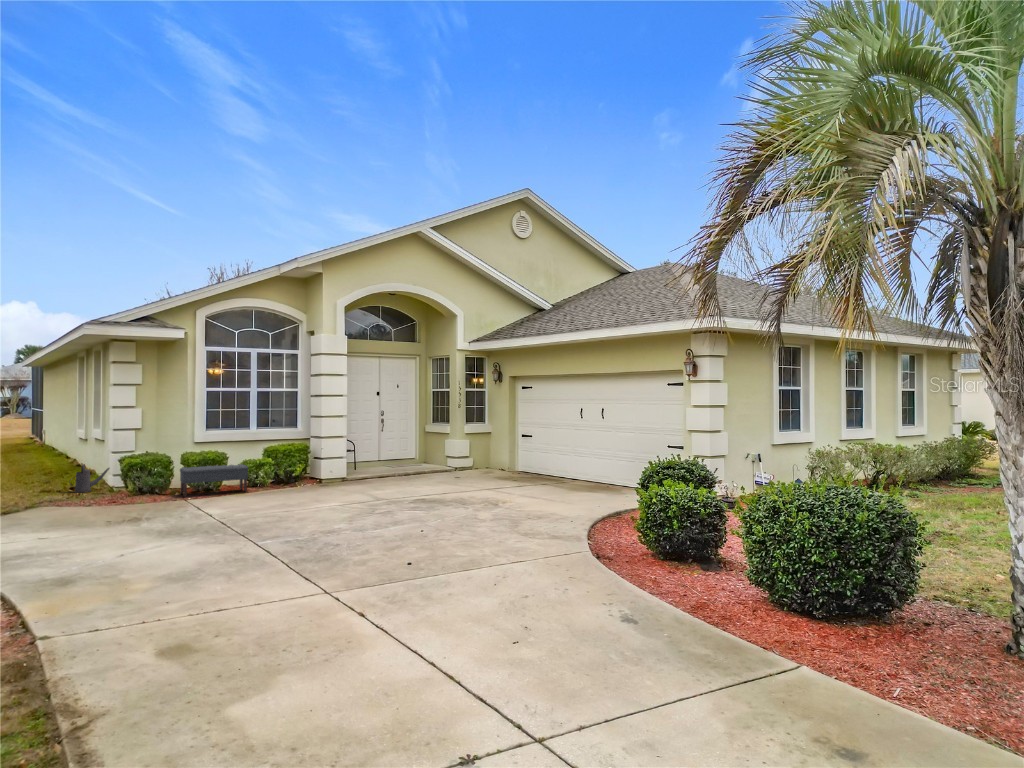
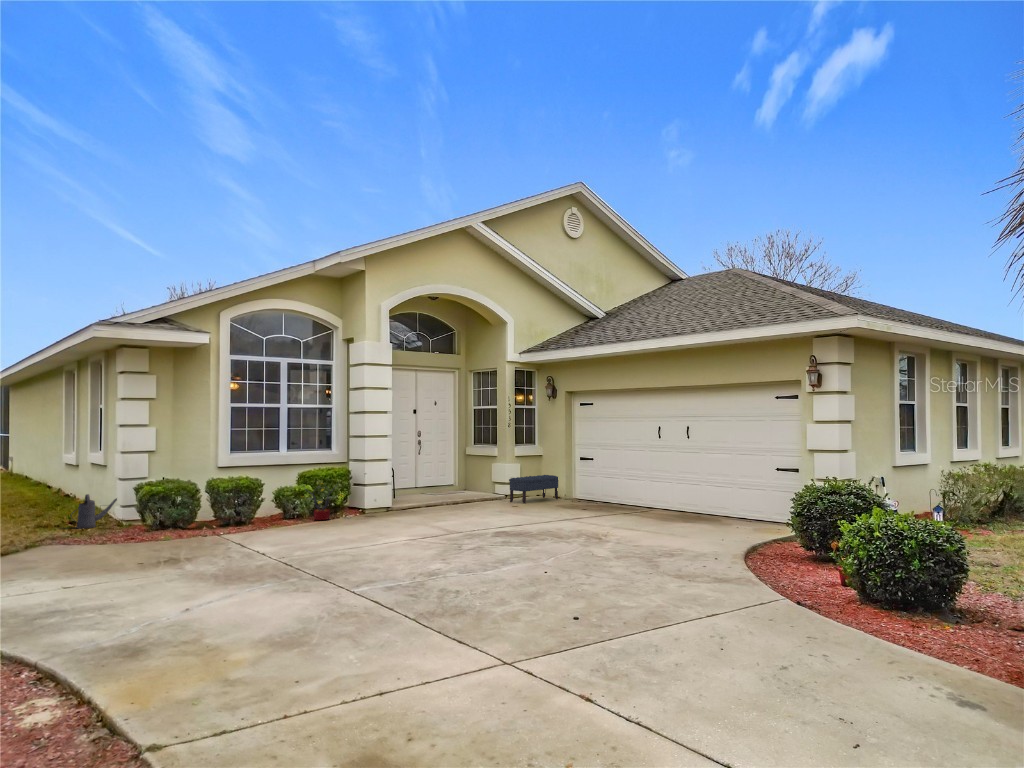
decorative plant: none [262,455,301,488] -> present [309,489,343,520]
bench: present [180,464,248,497] -> present [509,475,558,504]

